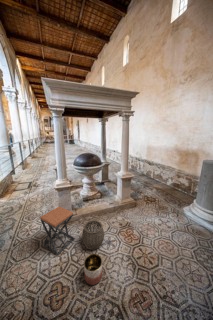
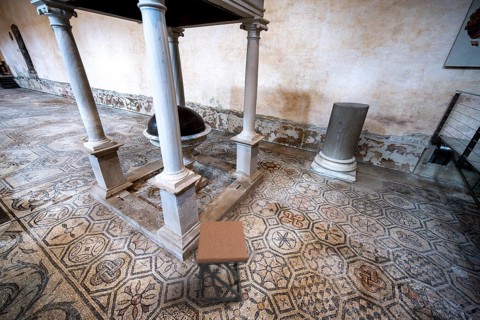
woven basket: present [82,220,104,250] -> none [251,217,288,262]
planter: present [84,254,102,285] -> none [298,261,331,301]

